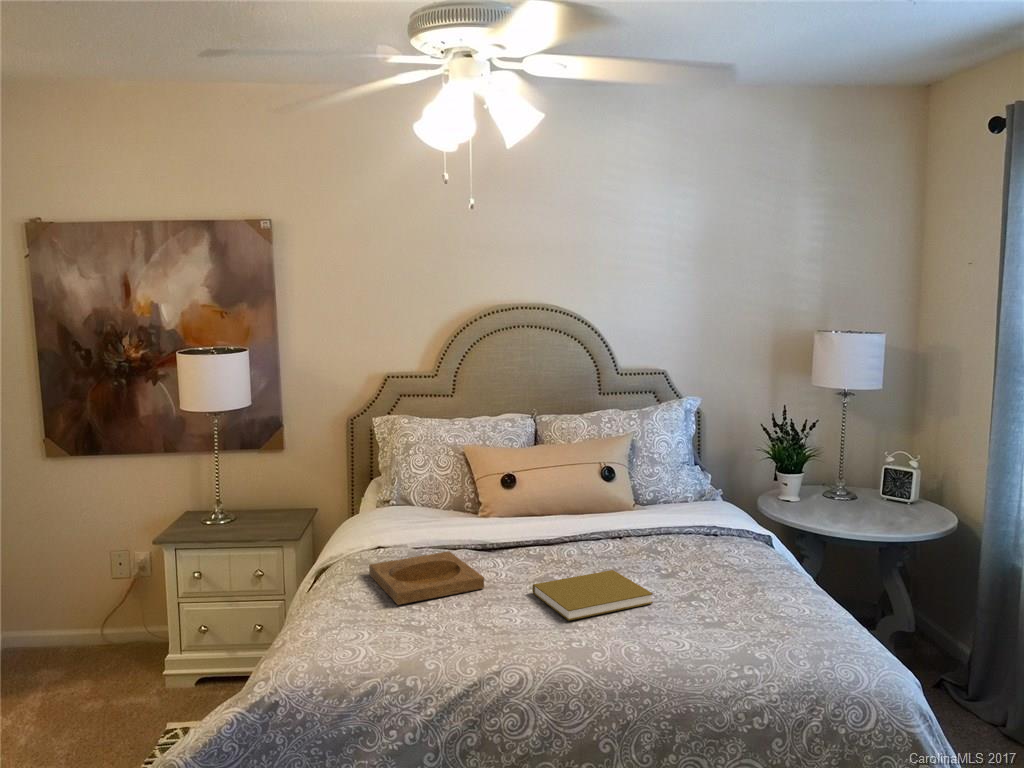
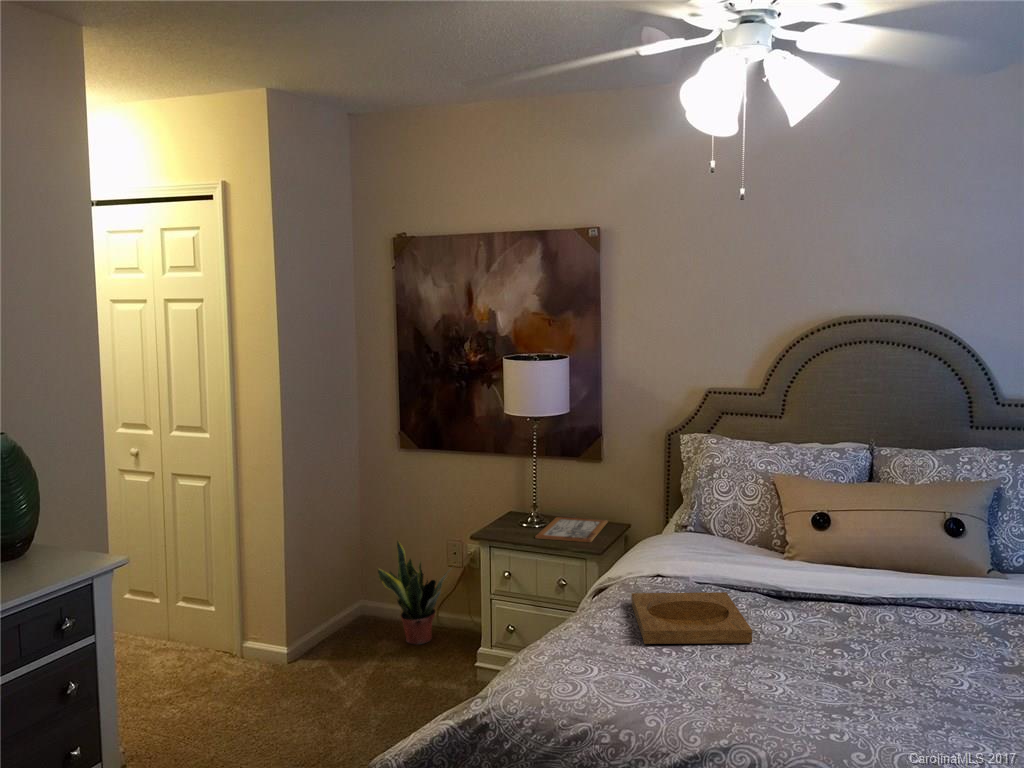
picture frame: none [228,505,296,531] -> present [535,517,608,542]
potted plant: none [29,556,121,668] -> present [378,541,449,644]
book: present [532,570,653,621] -> none [810,650,976,707]

